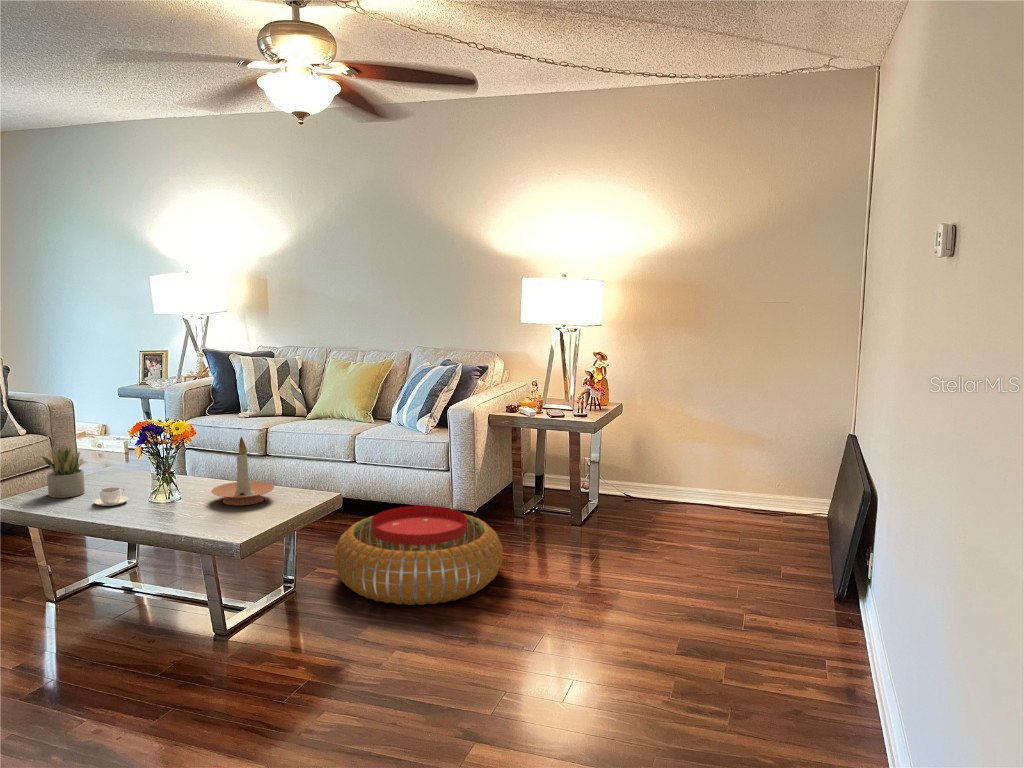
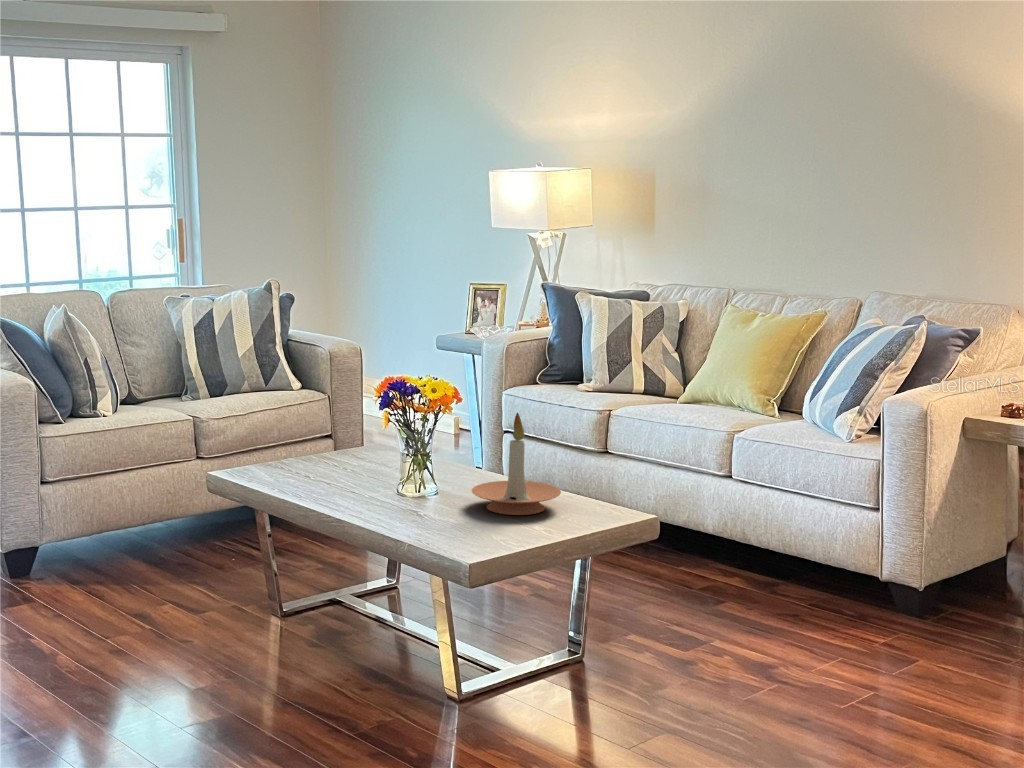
succulent plant: present [42,445,85,498] -> none [276,400,330,475]
coffee cup: present [94,487,129,506] -> none [326,467,370,492]
pouf: present [334,506,503,605] -> none [644,554,929,720]

